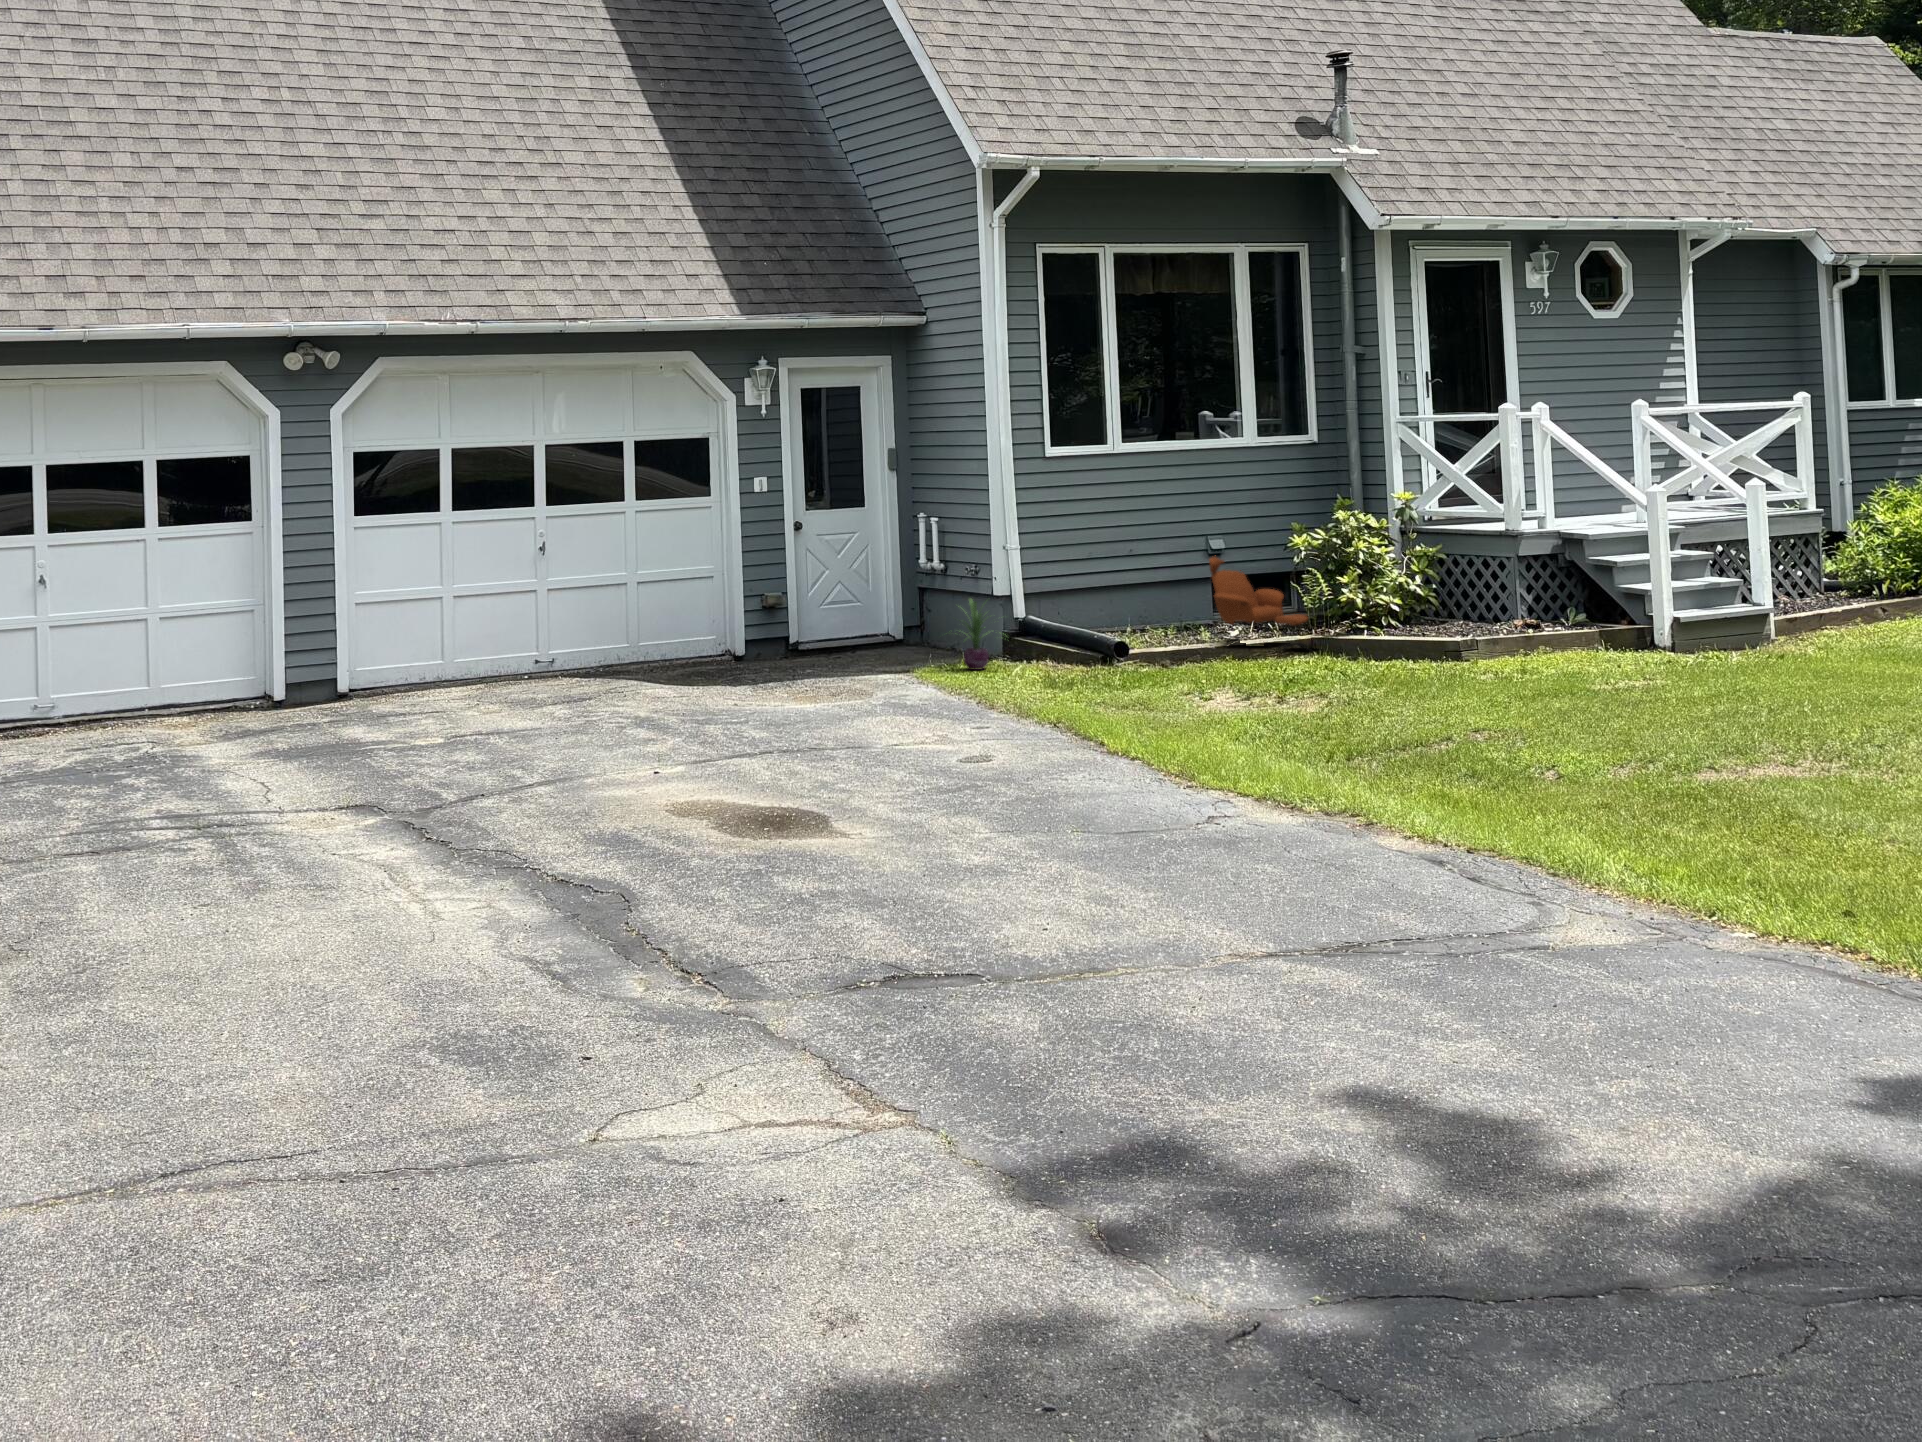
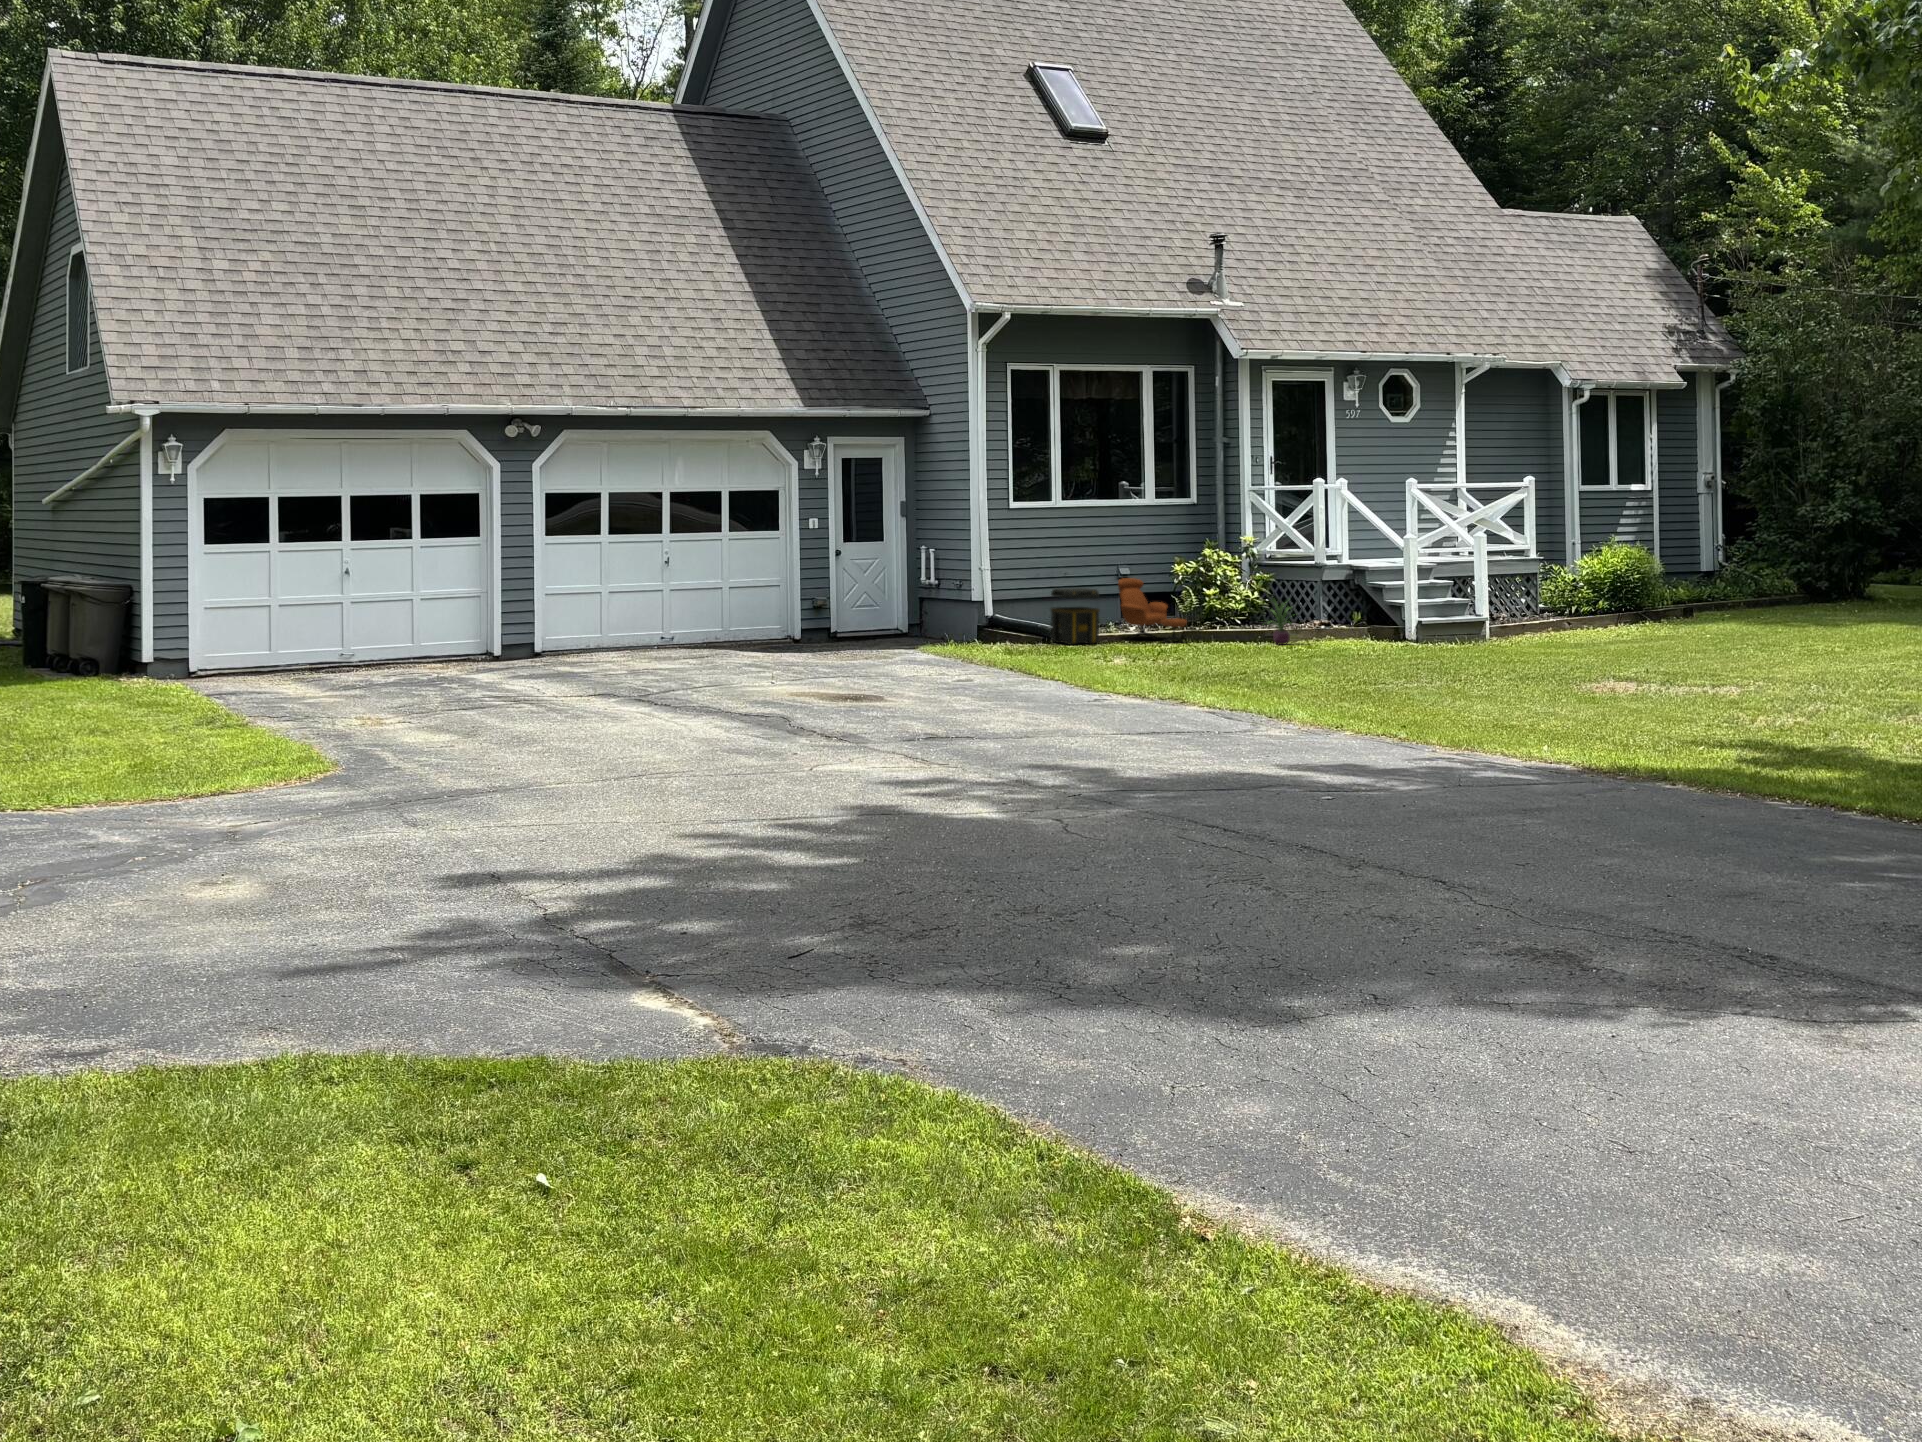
toolbox: none [1111,572,1184,658] -> present [1051,588,1100,644]
decorative plant: present [958,598,1001,670] -> present [1271,600,1290,645]

